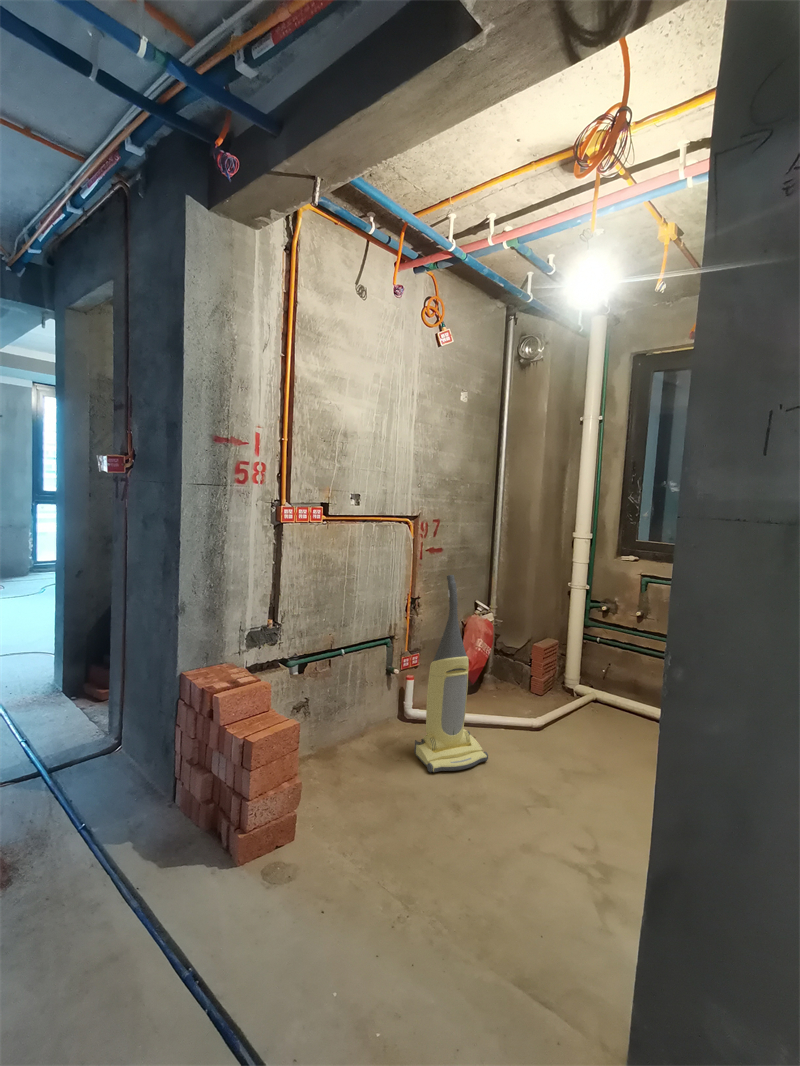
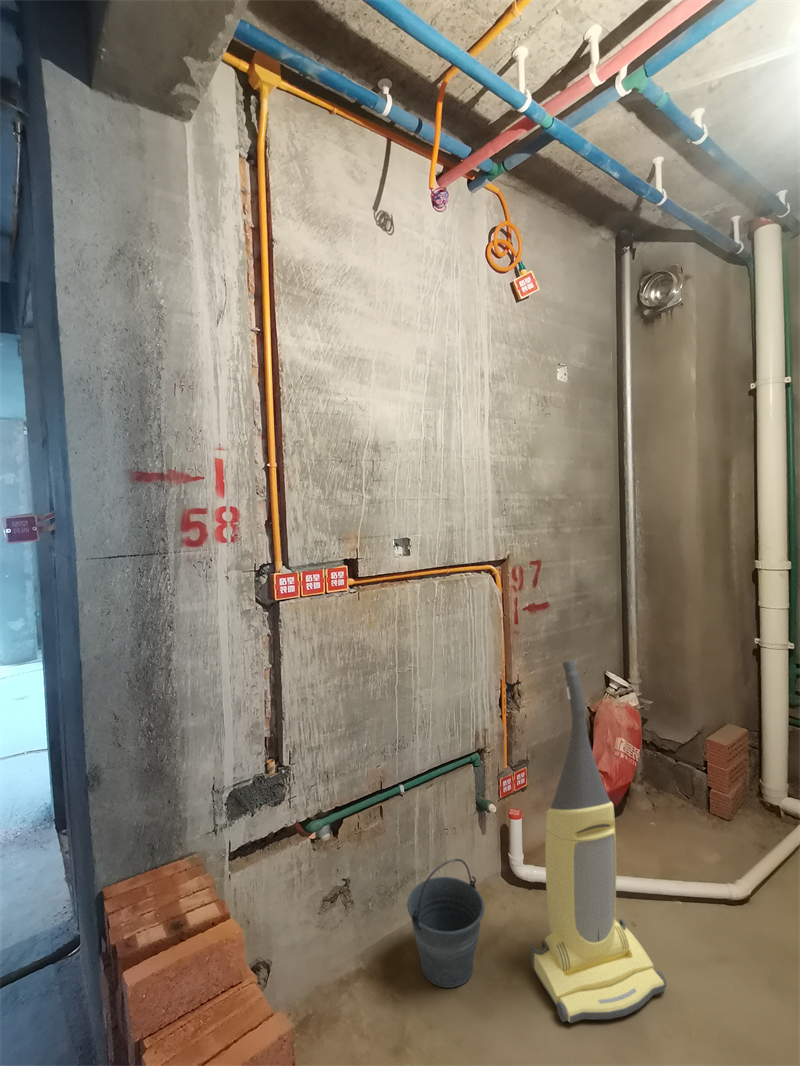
bucket: none [343,691,389,762] -> present [407,859,484,988]

